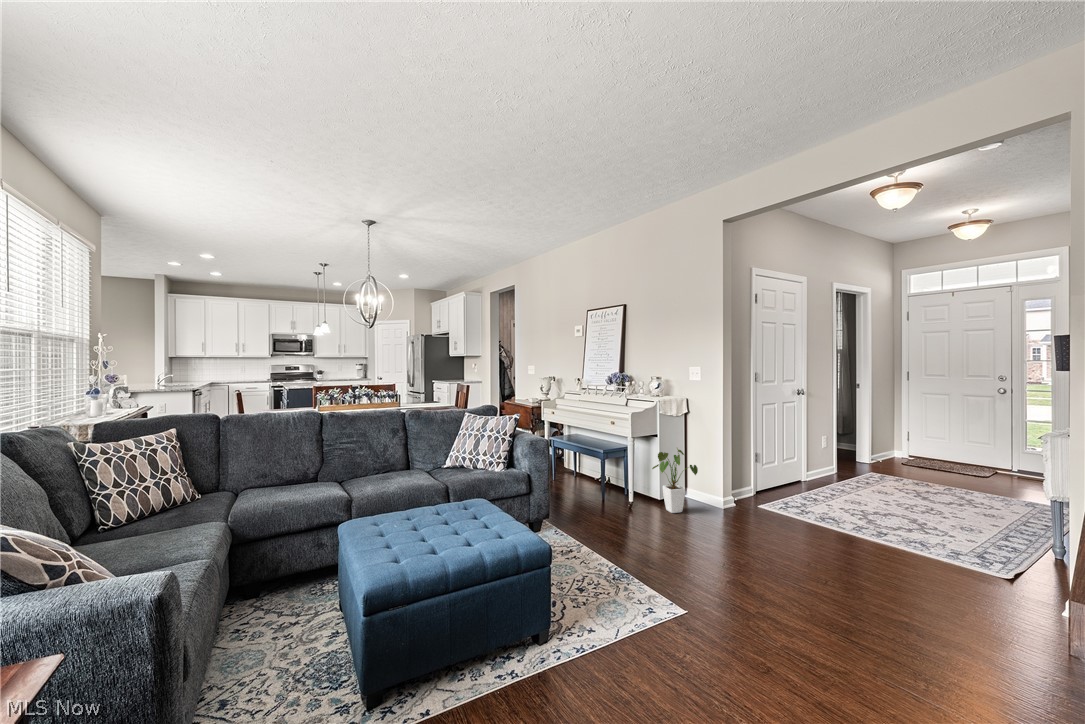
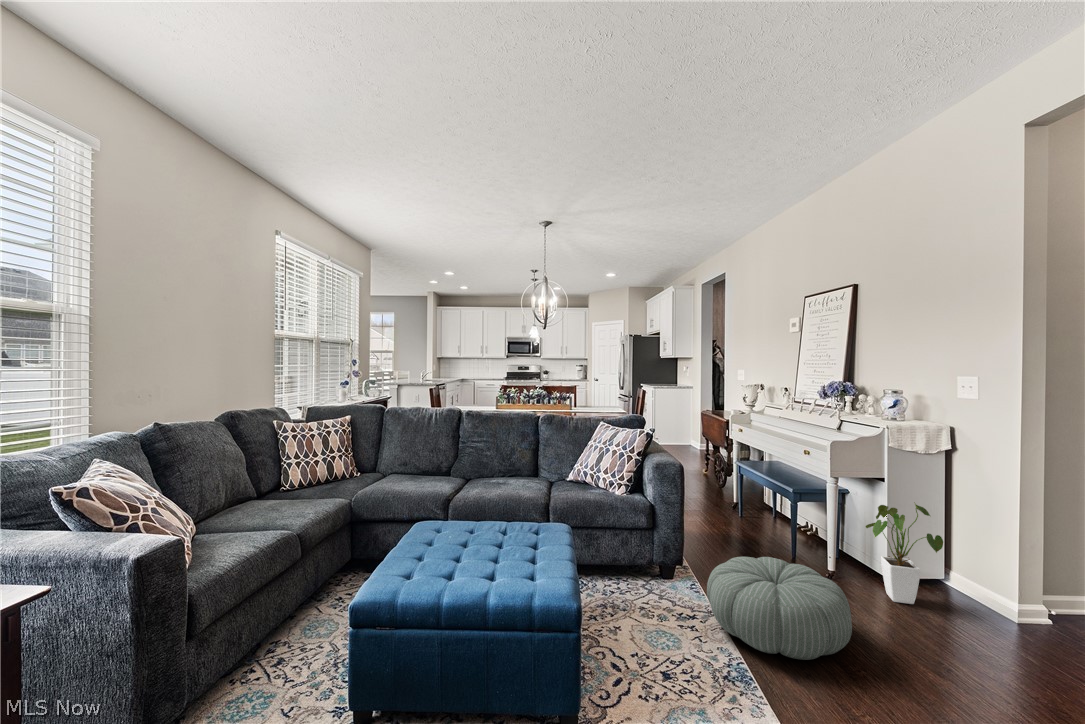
pouf: none [578,498,670,559] -> present [707,557,852,660]

